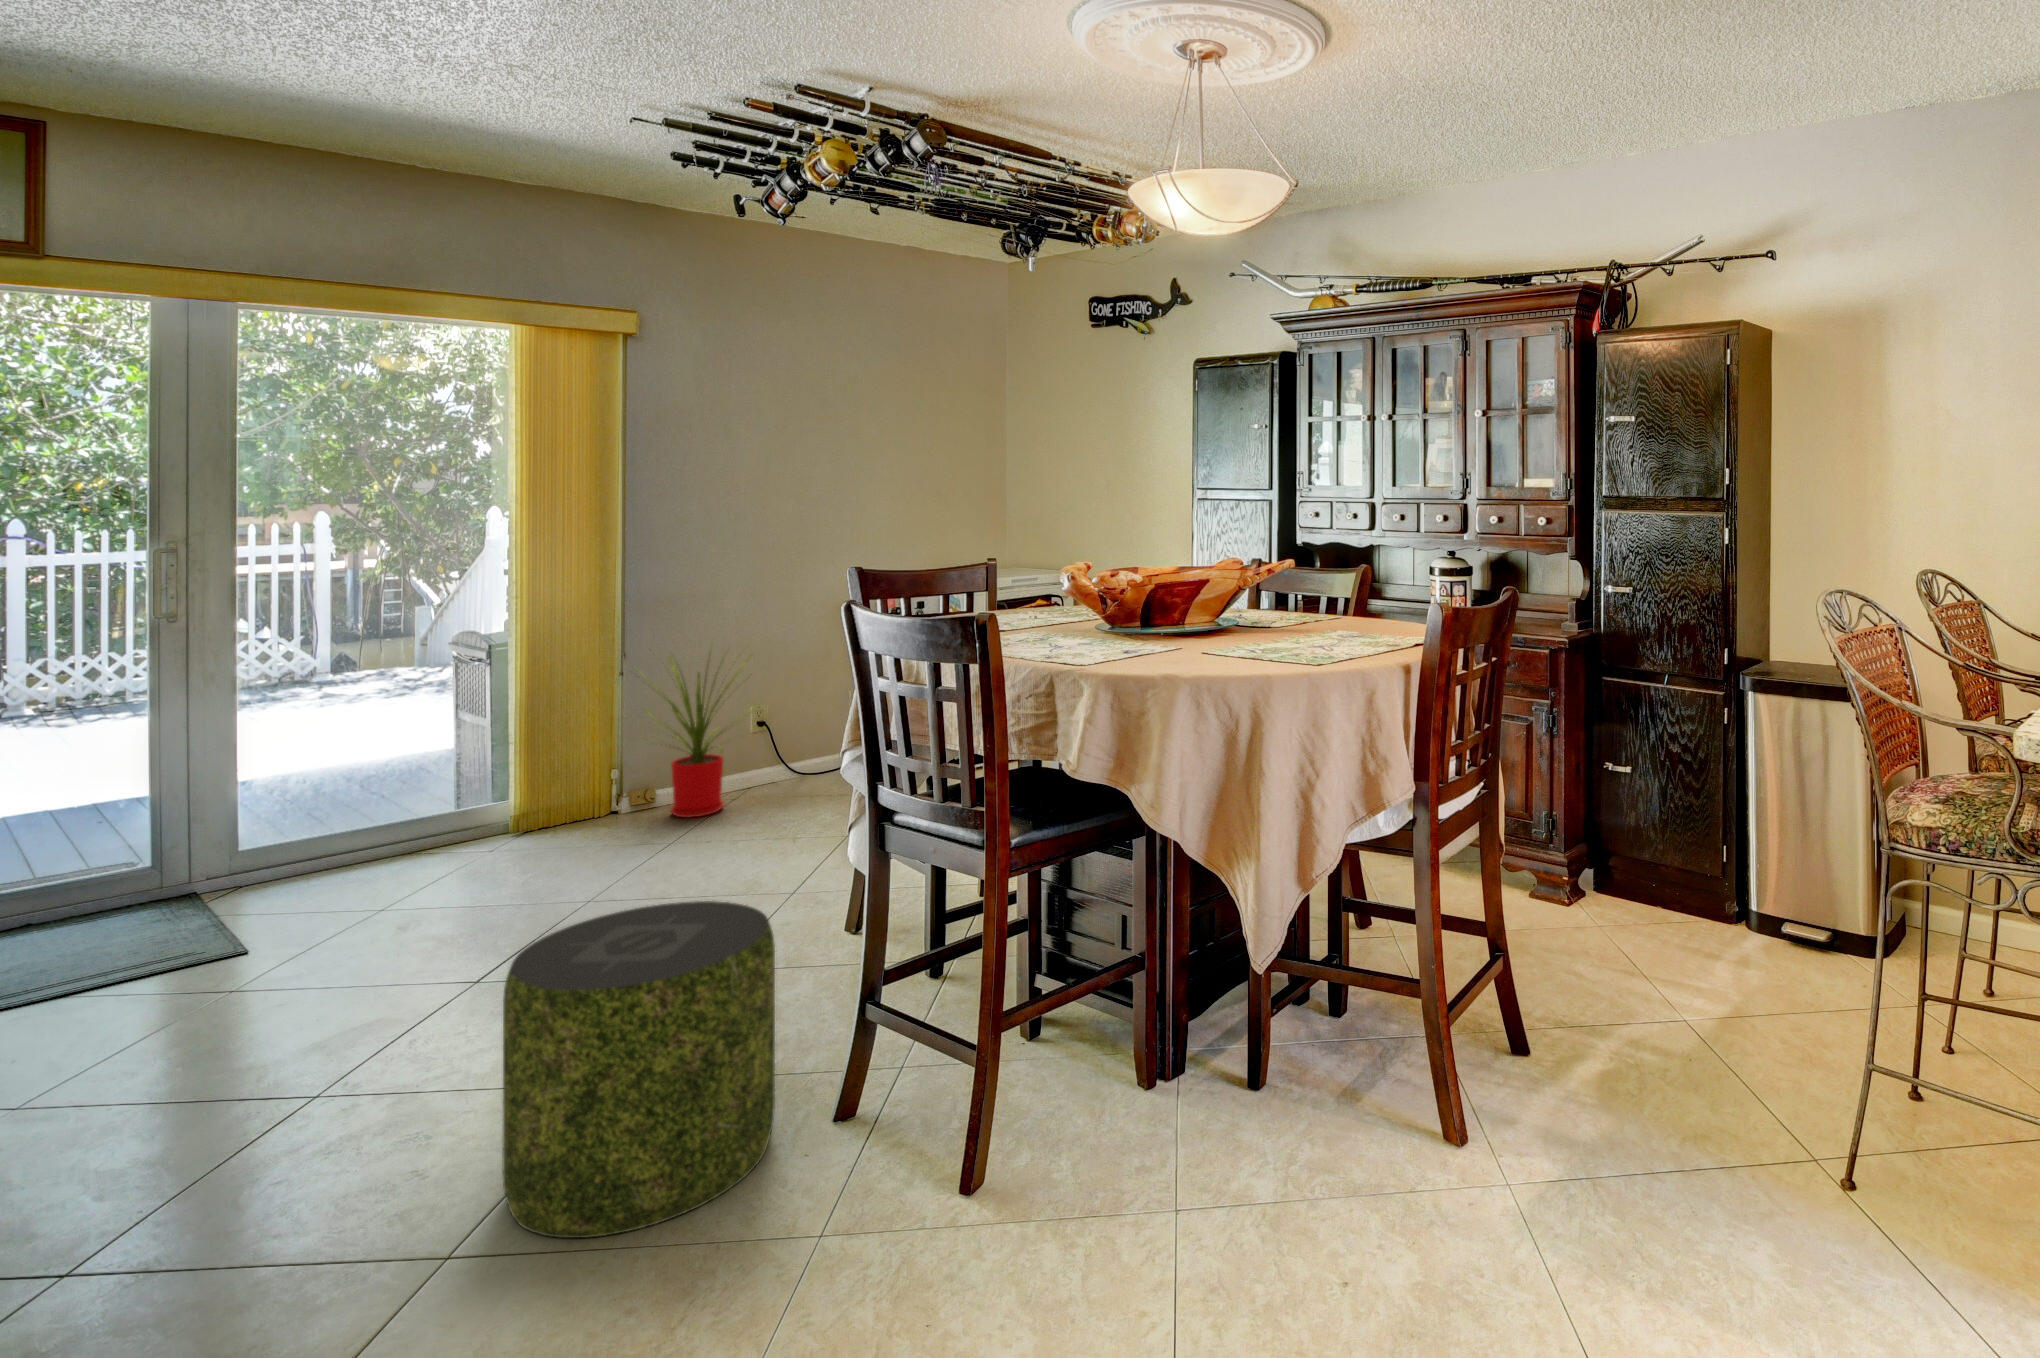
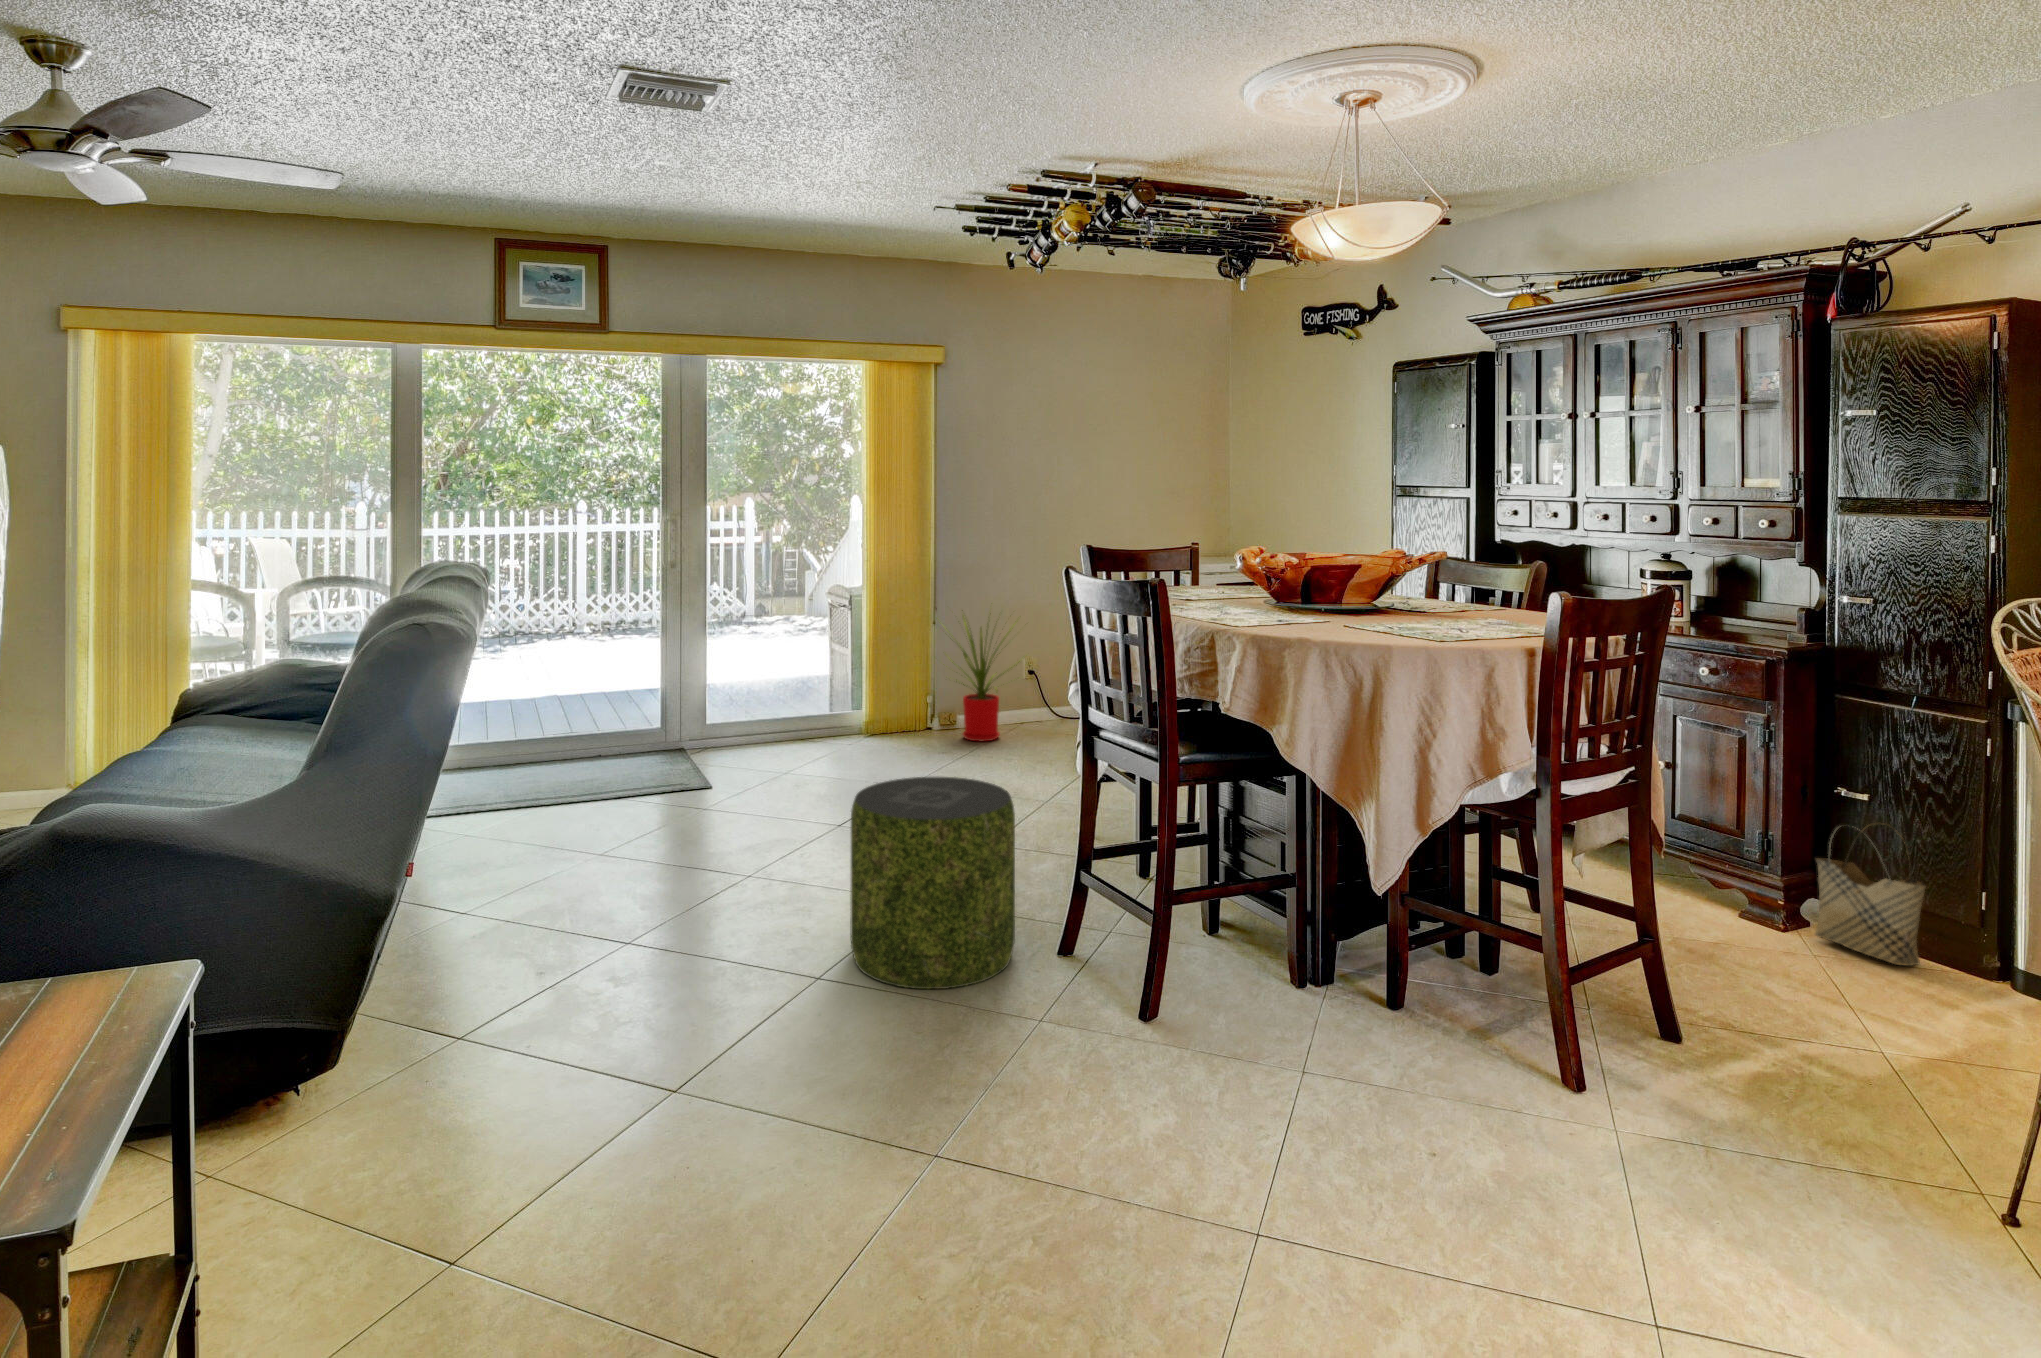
woven basket: none [1592,791,1677,919] -> present [1815,822,1926,966]

